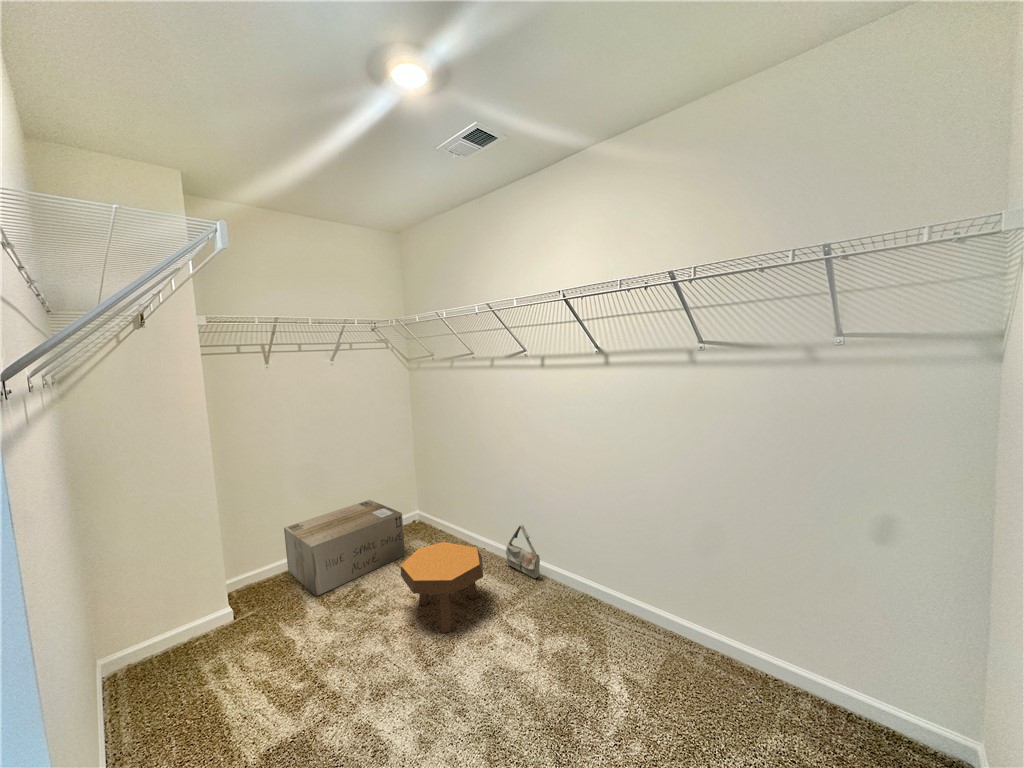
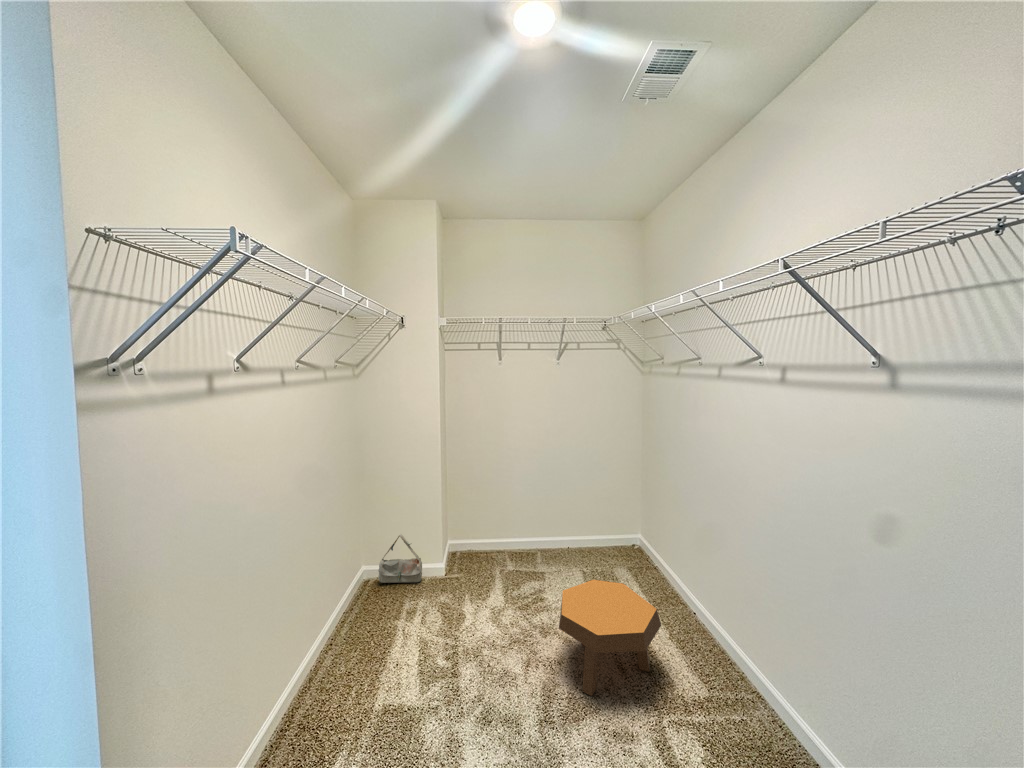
cardboard box: present [284,500,405,596] -> none [501,507,602,585]
bag: present [506,525,540,578] -> present [378,534,422,583]

